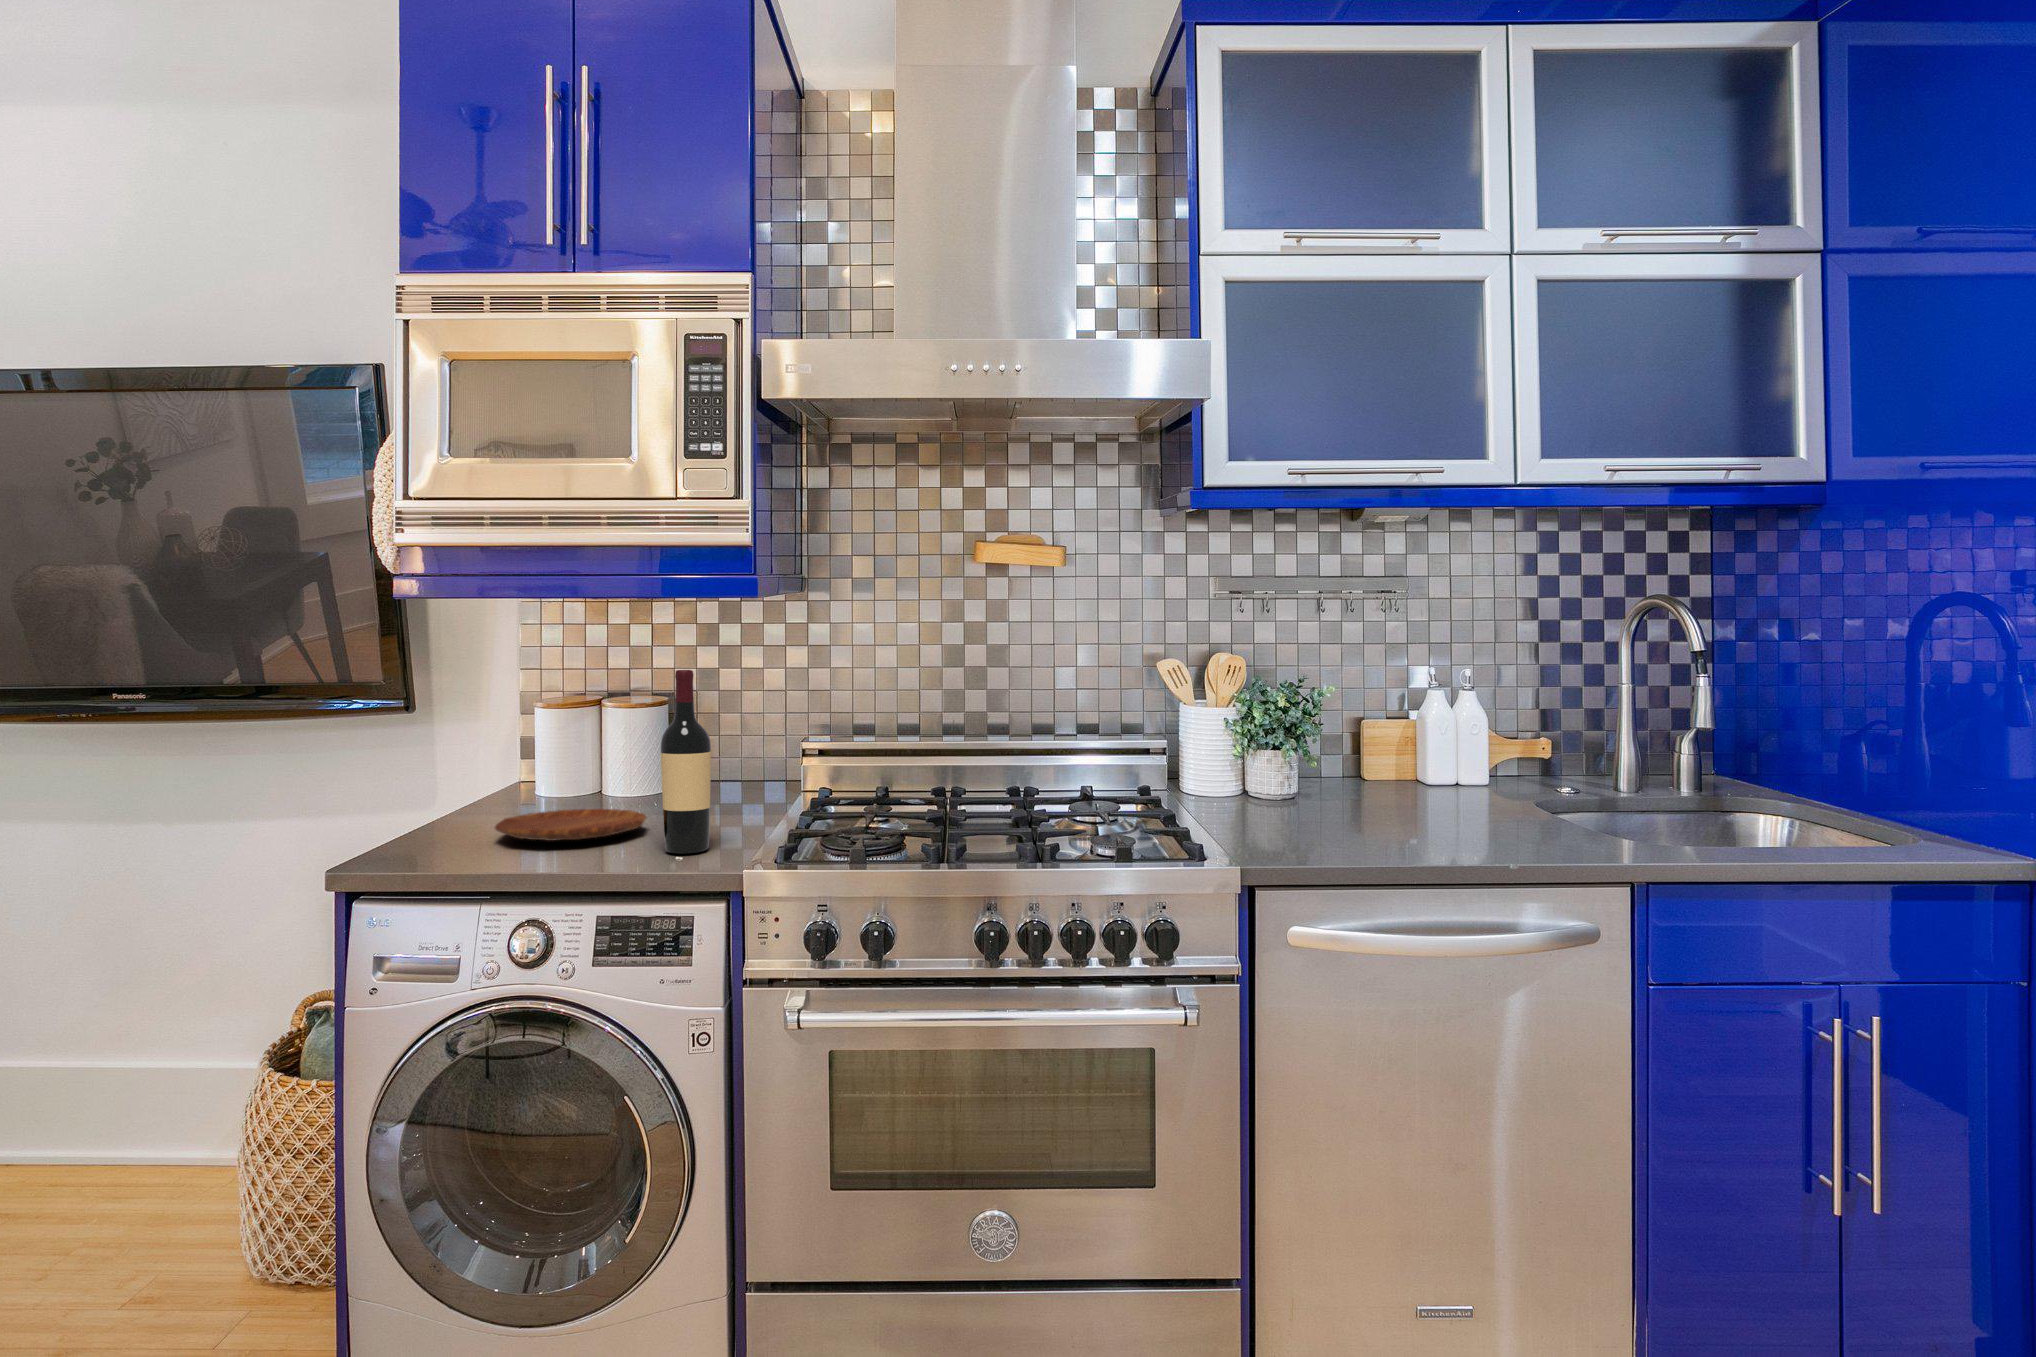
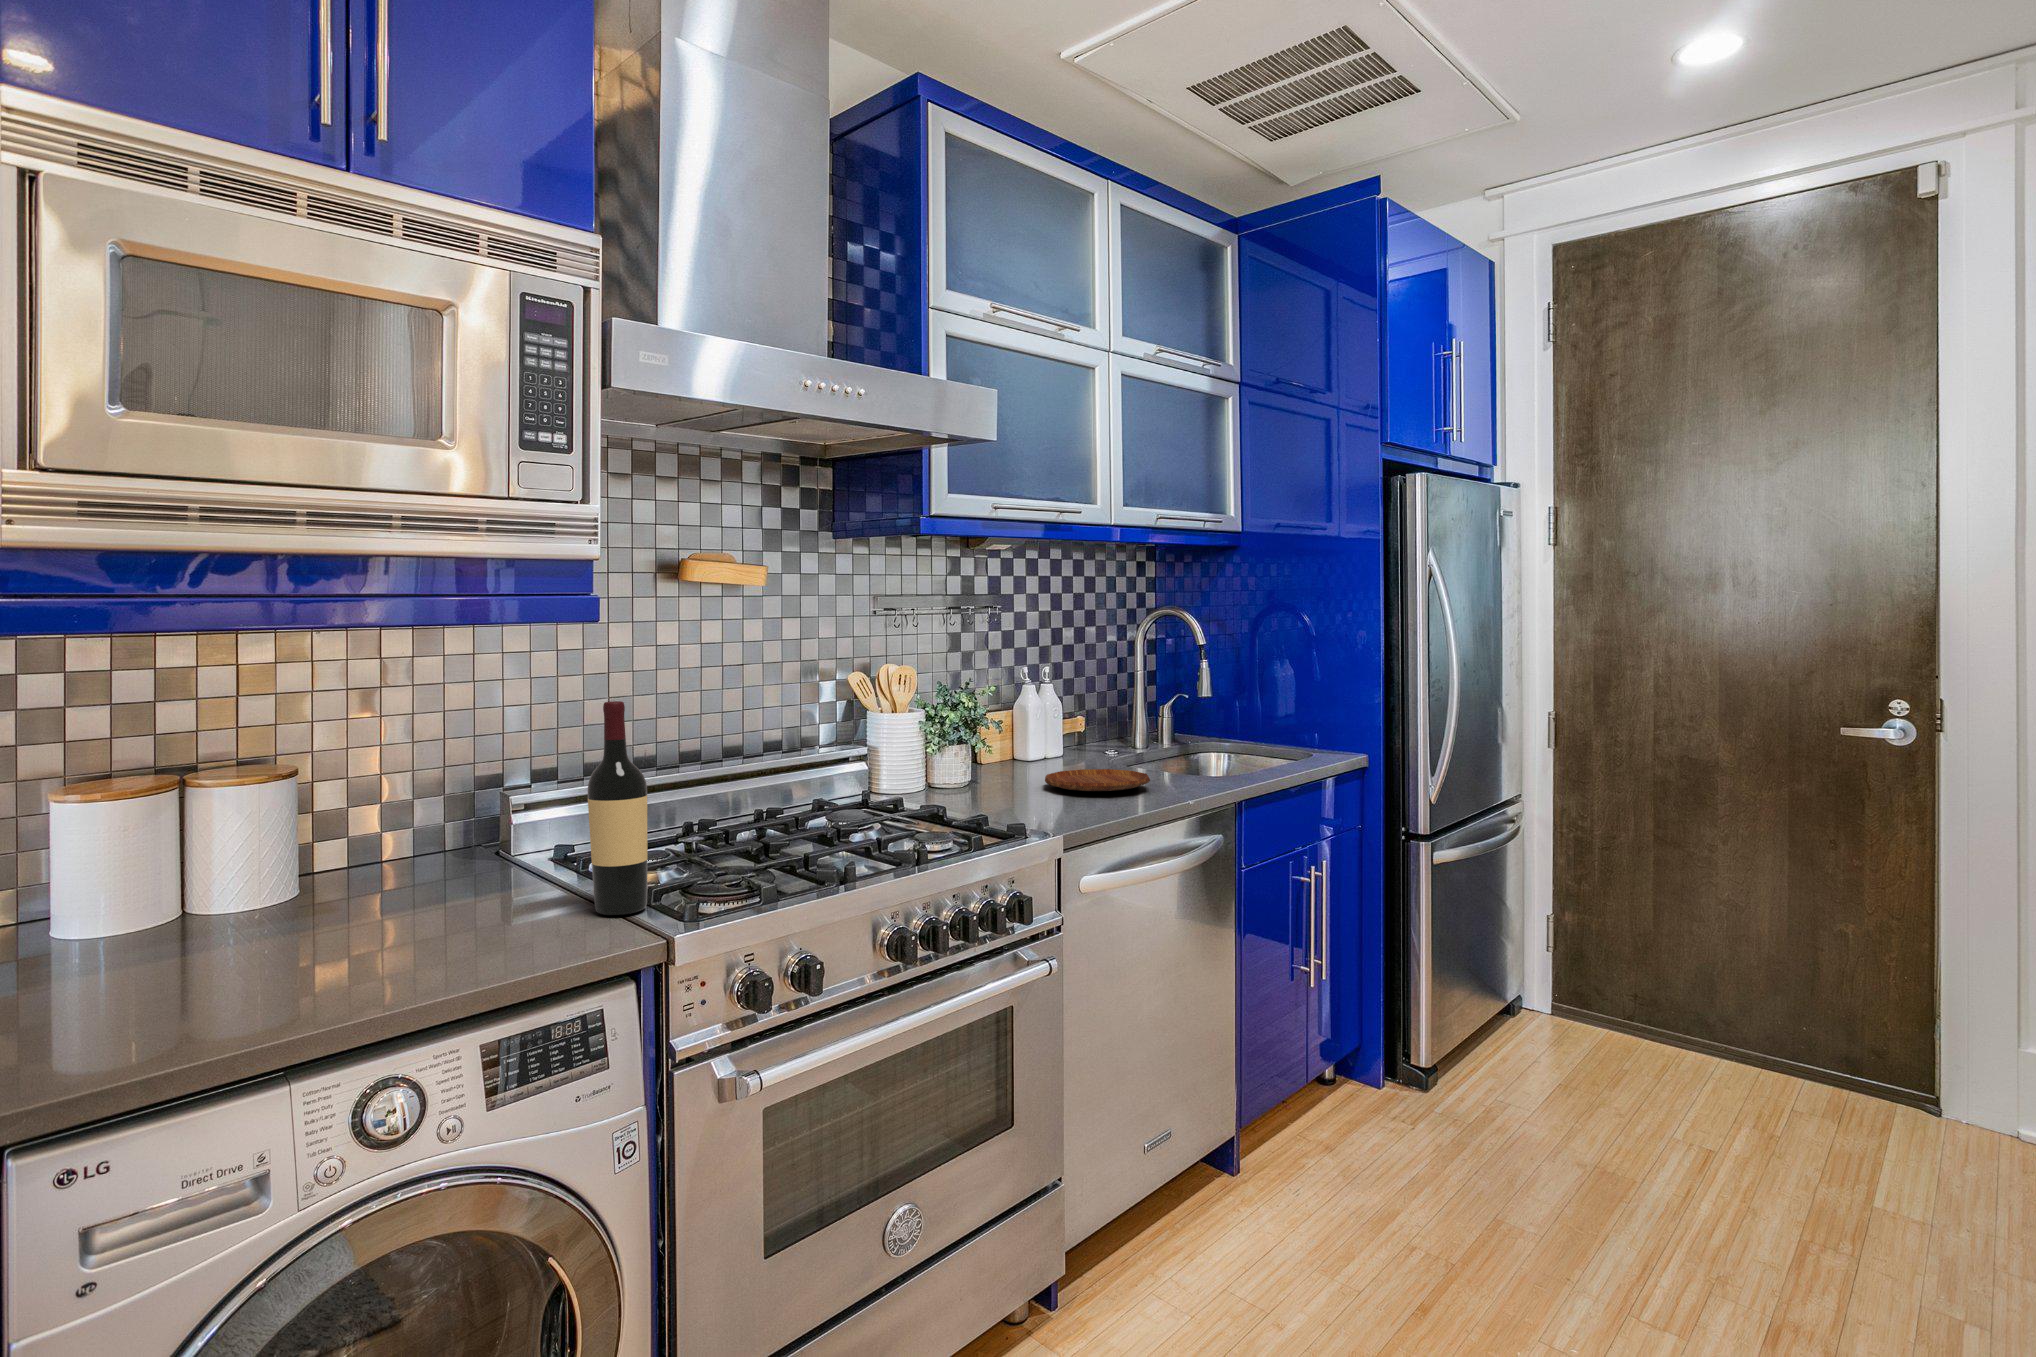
tray: present [495,809,646,841] -> present [1045,769,1150,791]

